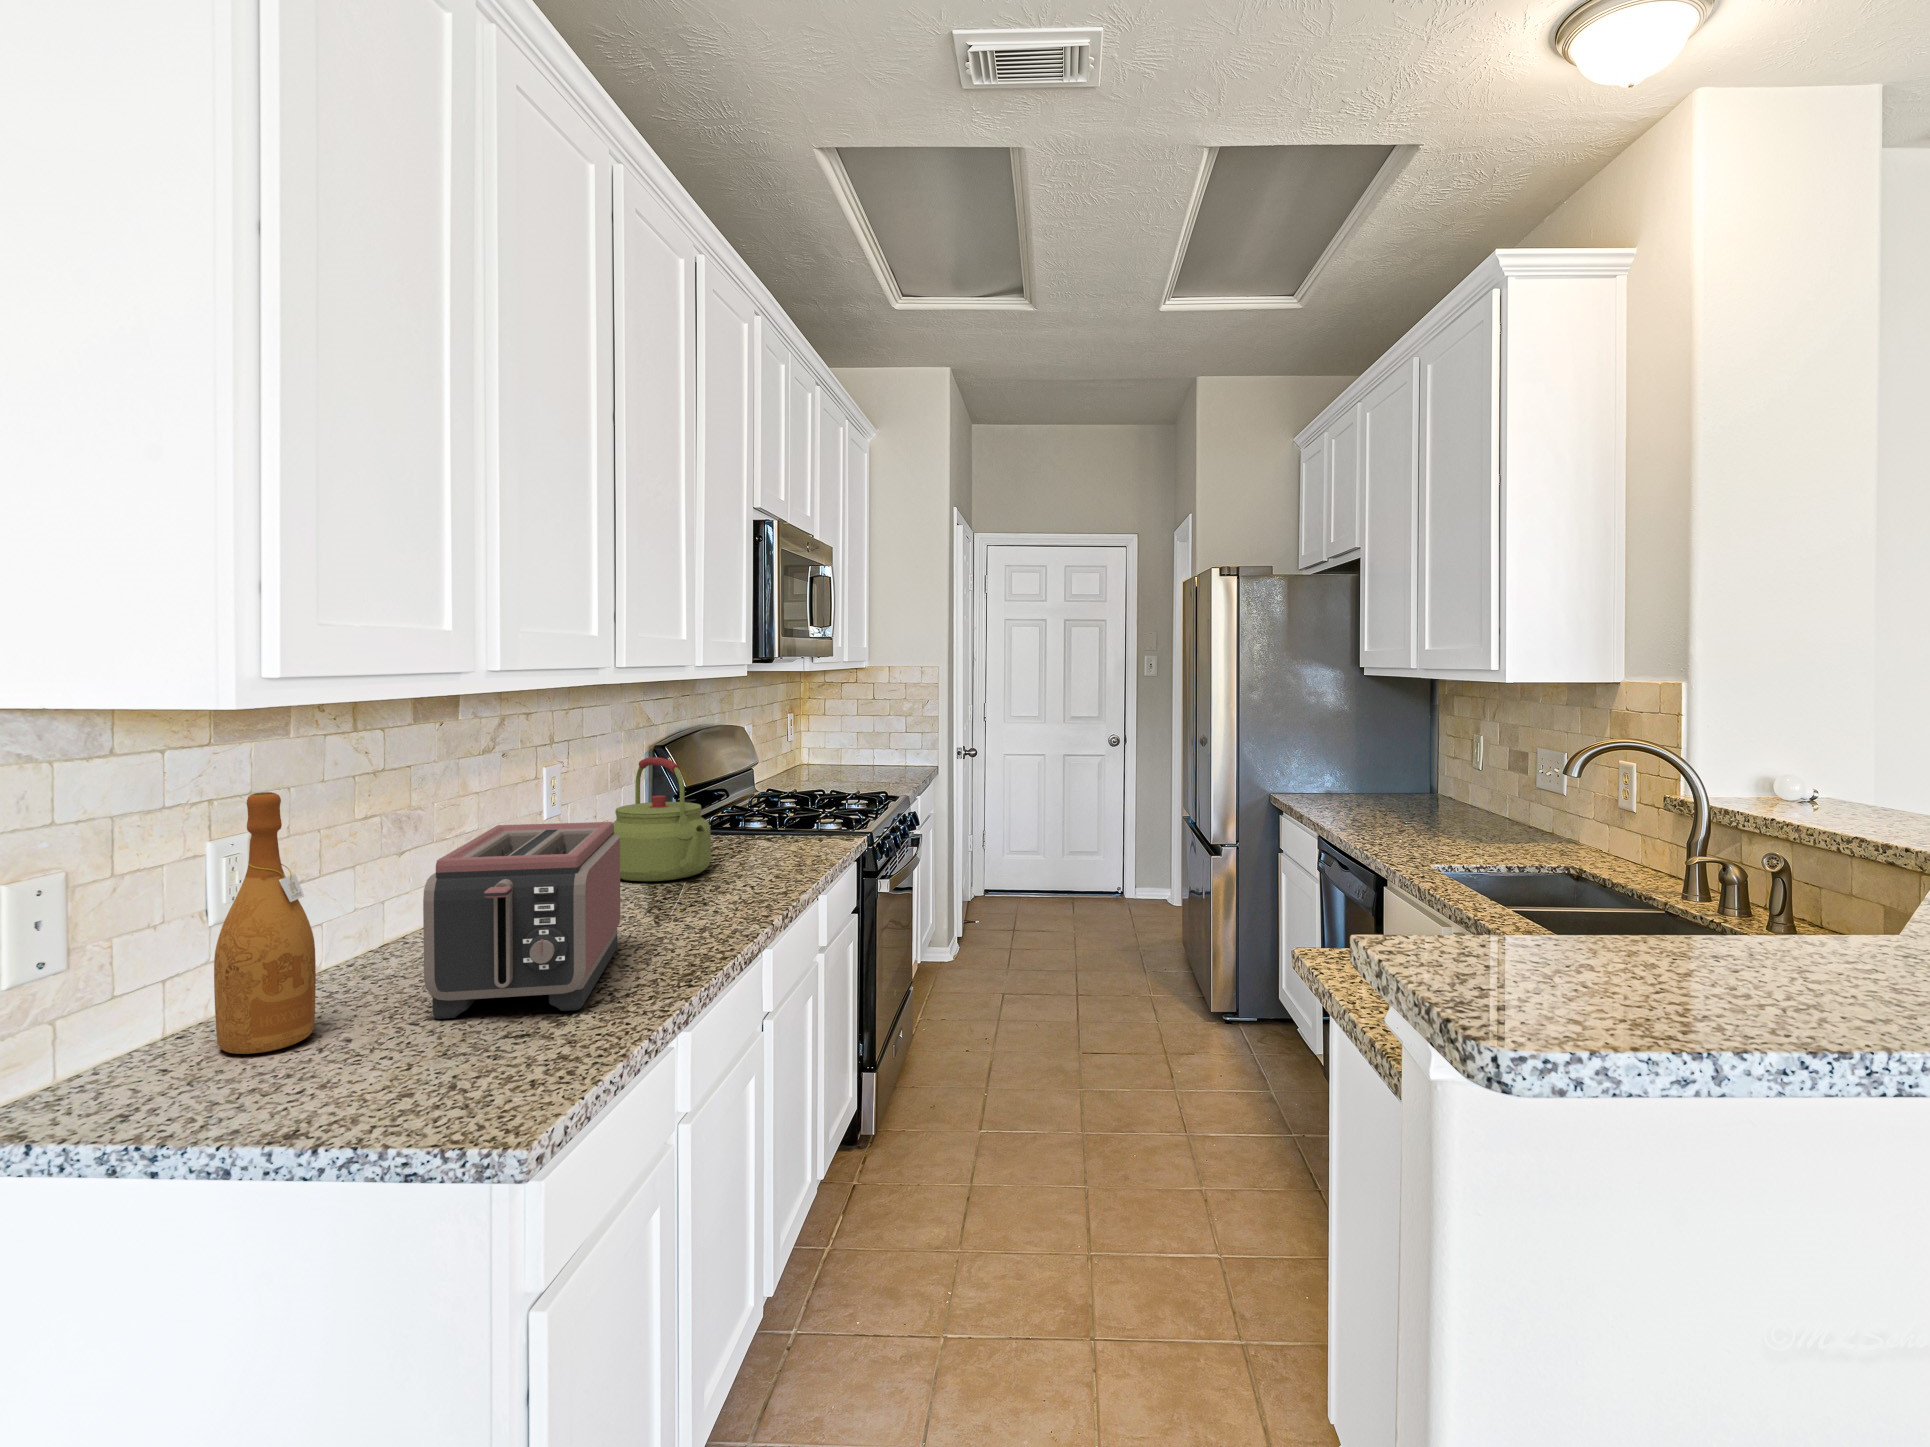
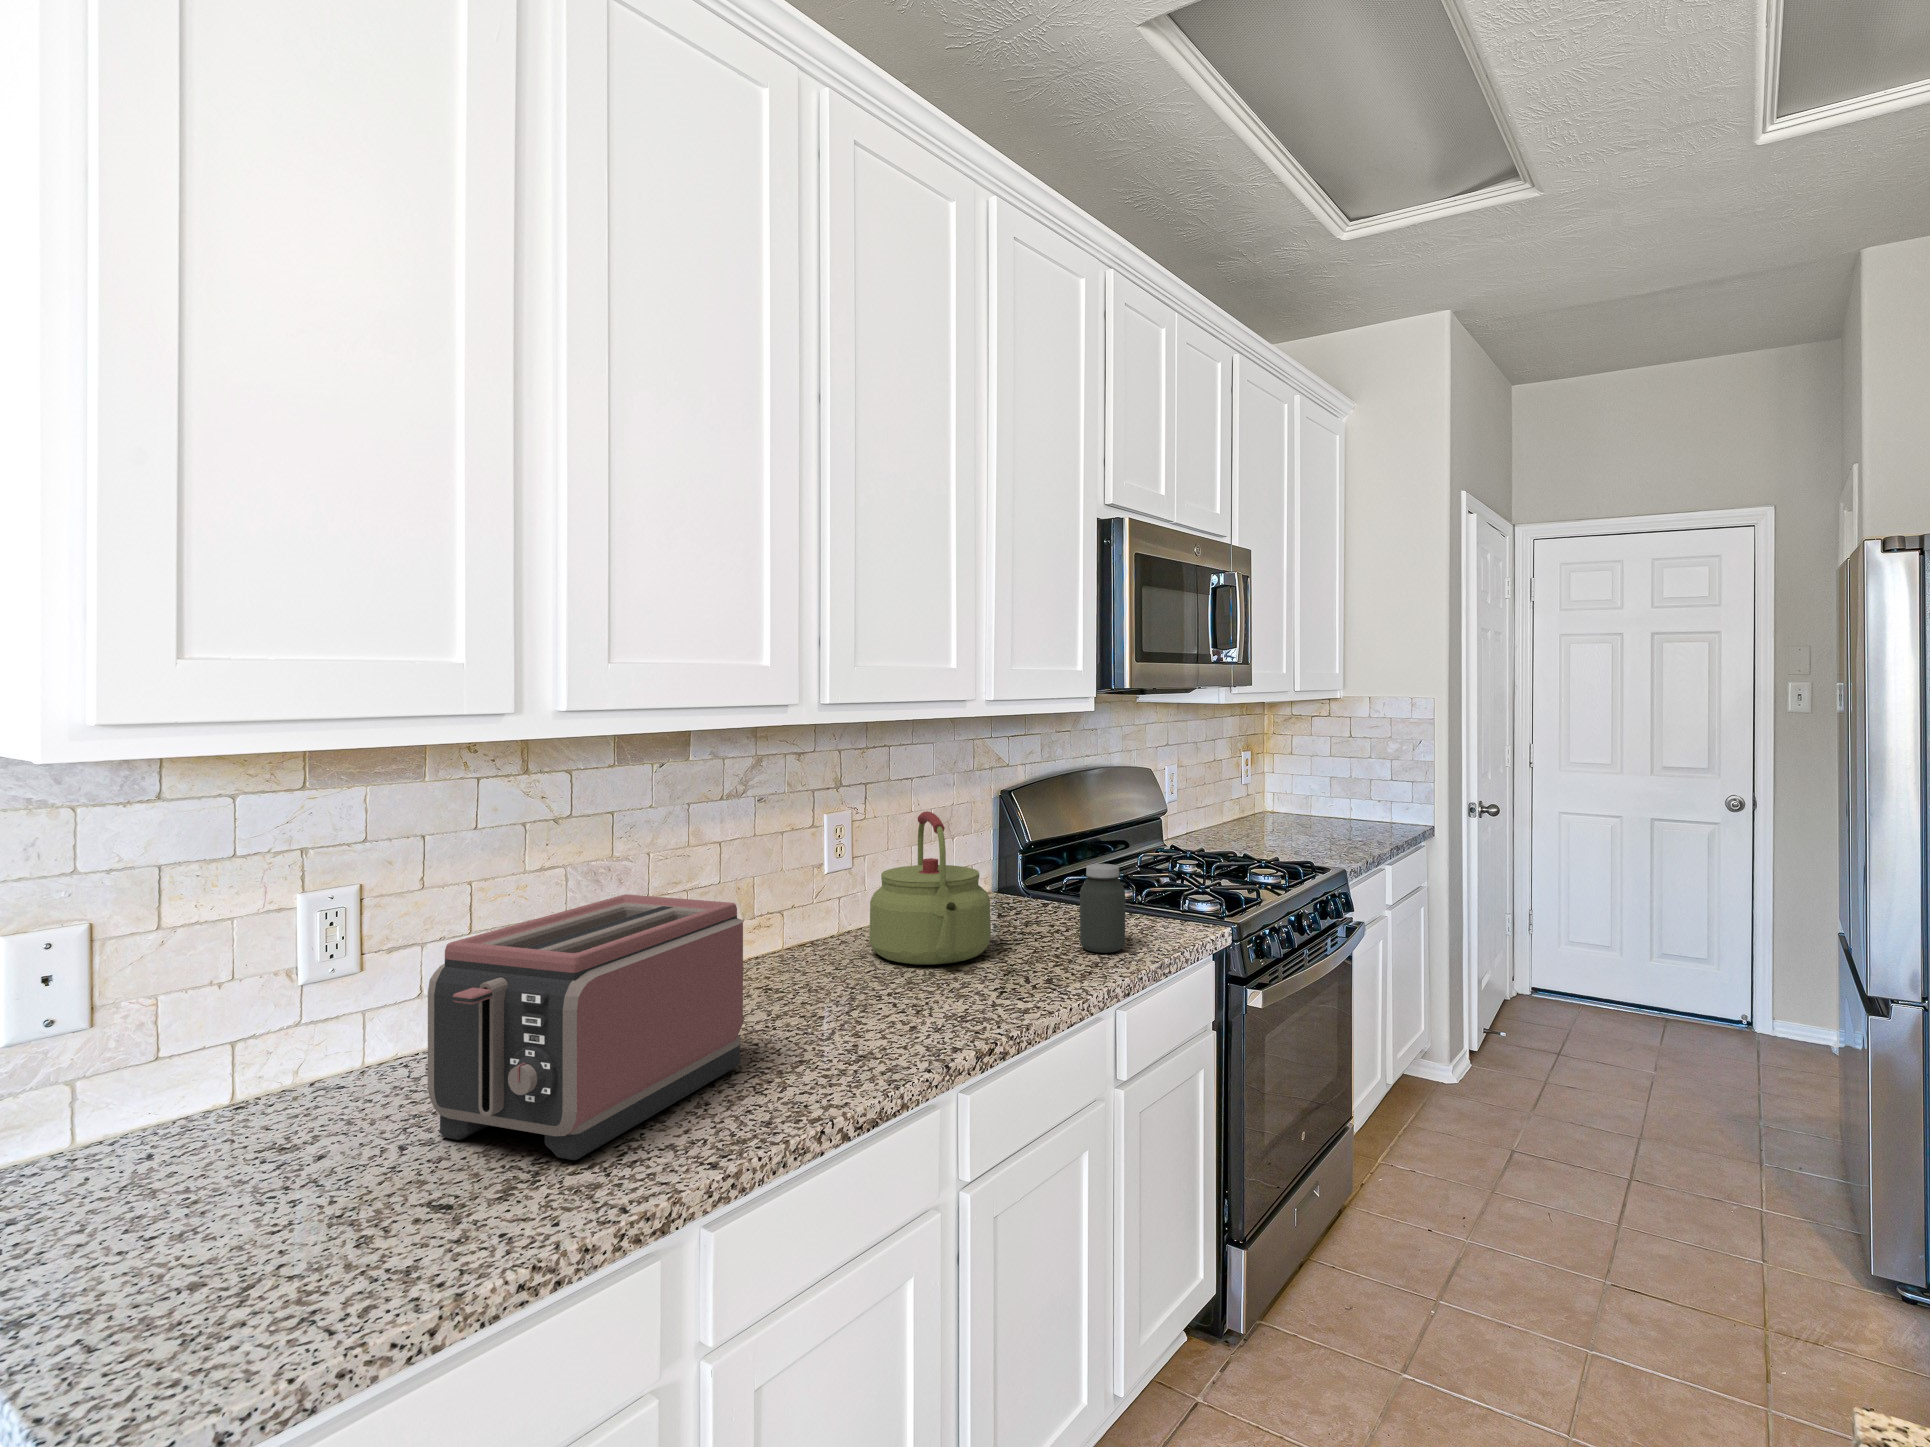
wine bottle: present [214,792,316,1054] -> none [220,850,330,1149]
jar: none [773,792,809,860] -> present [1080,864,1125,953]

